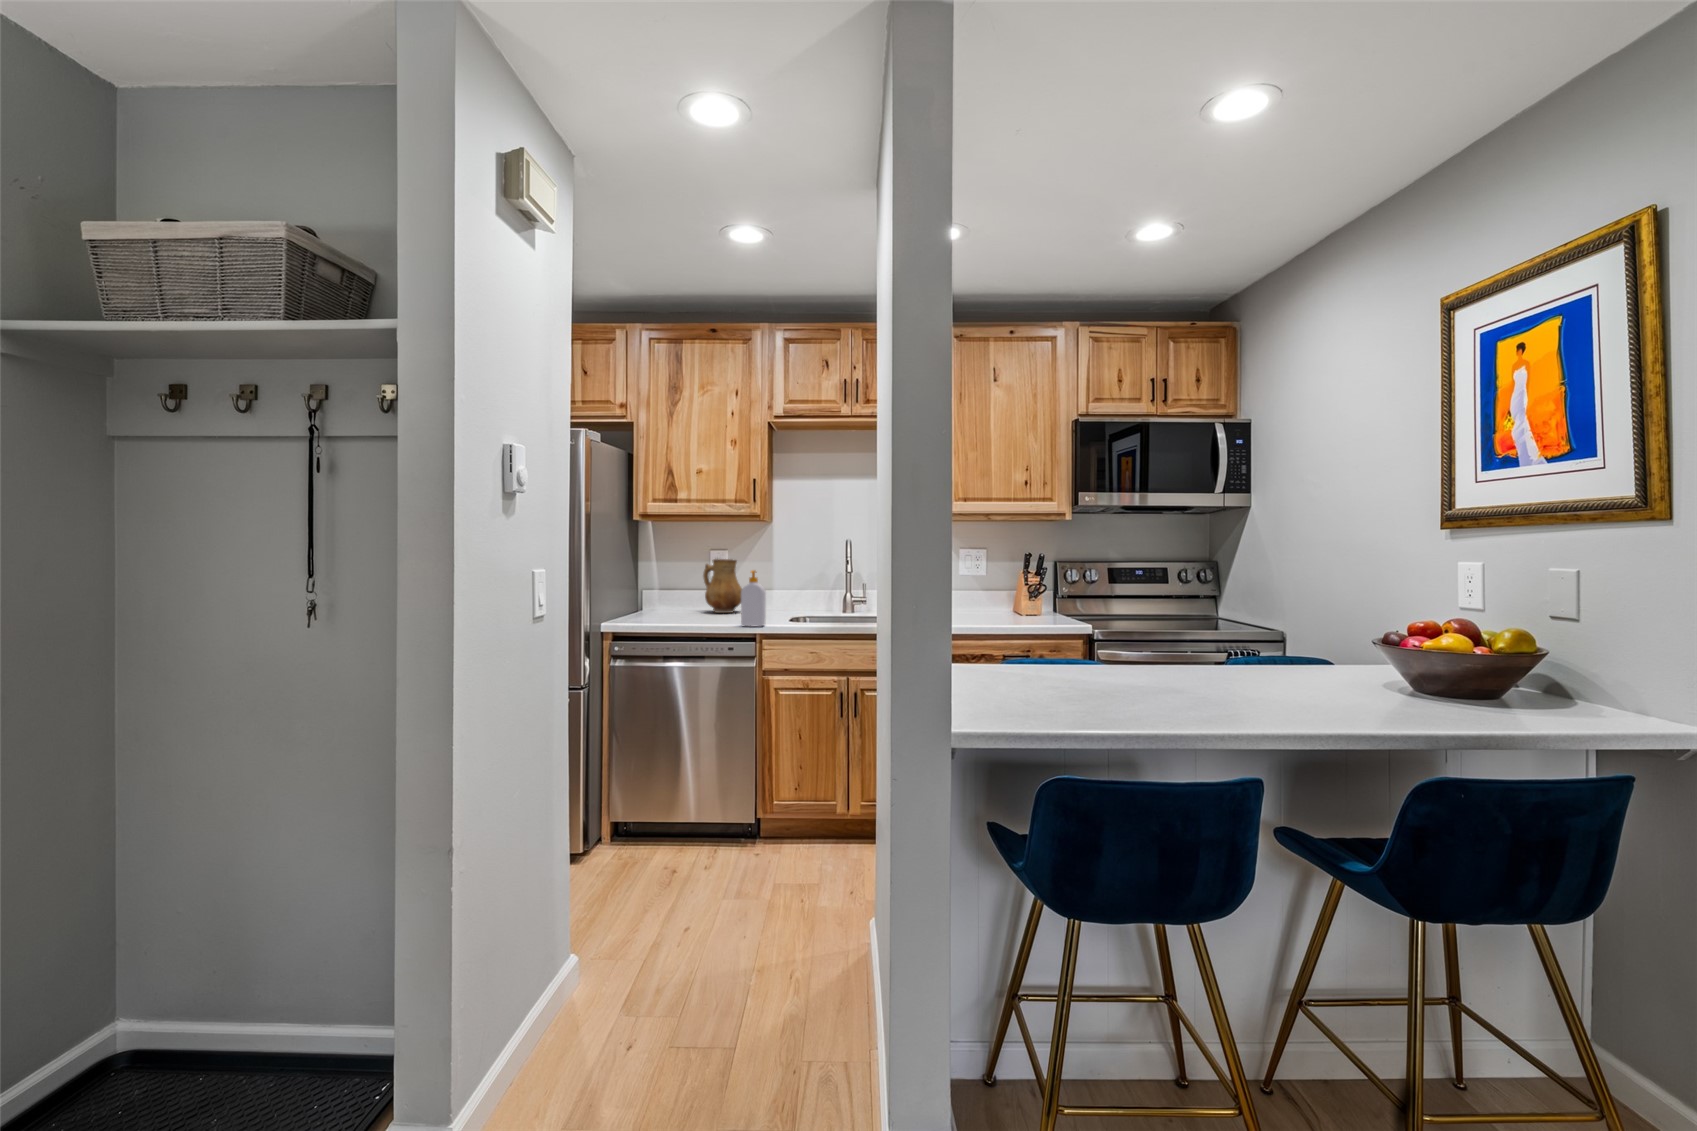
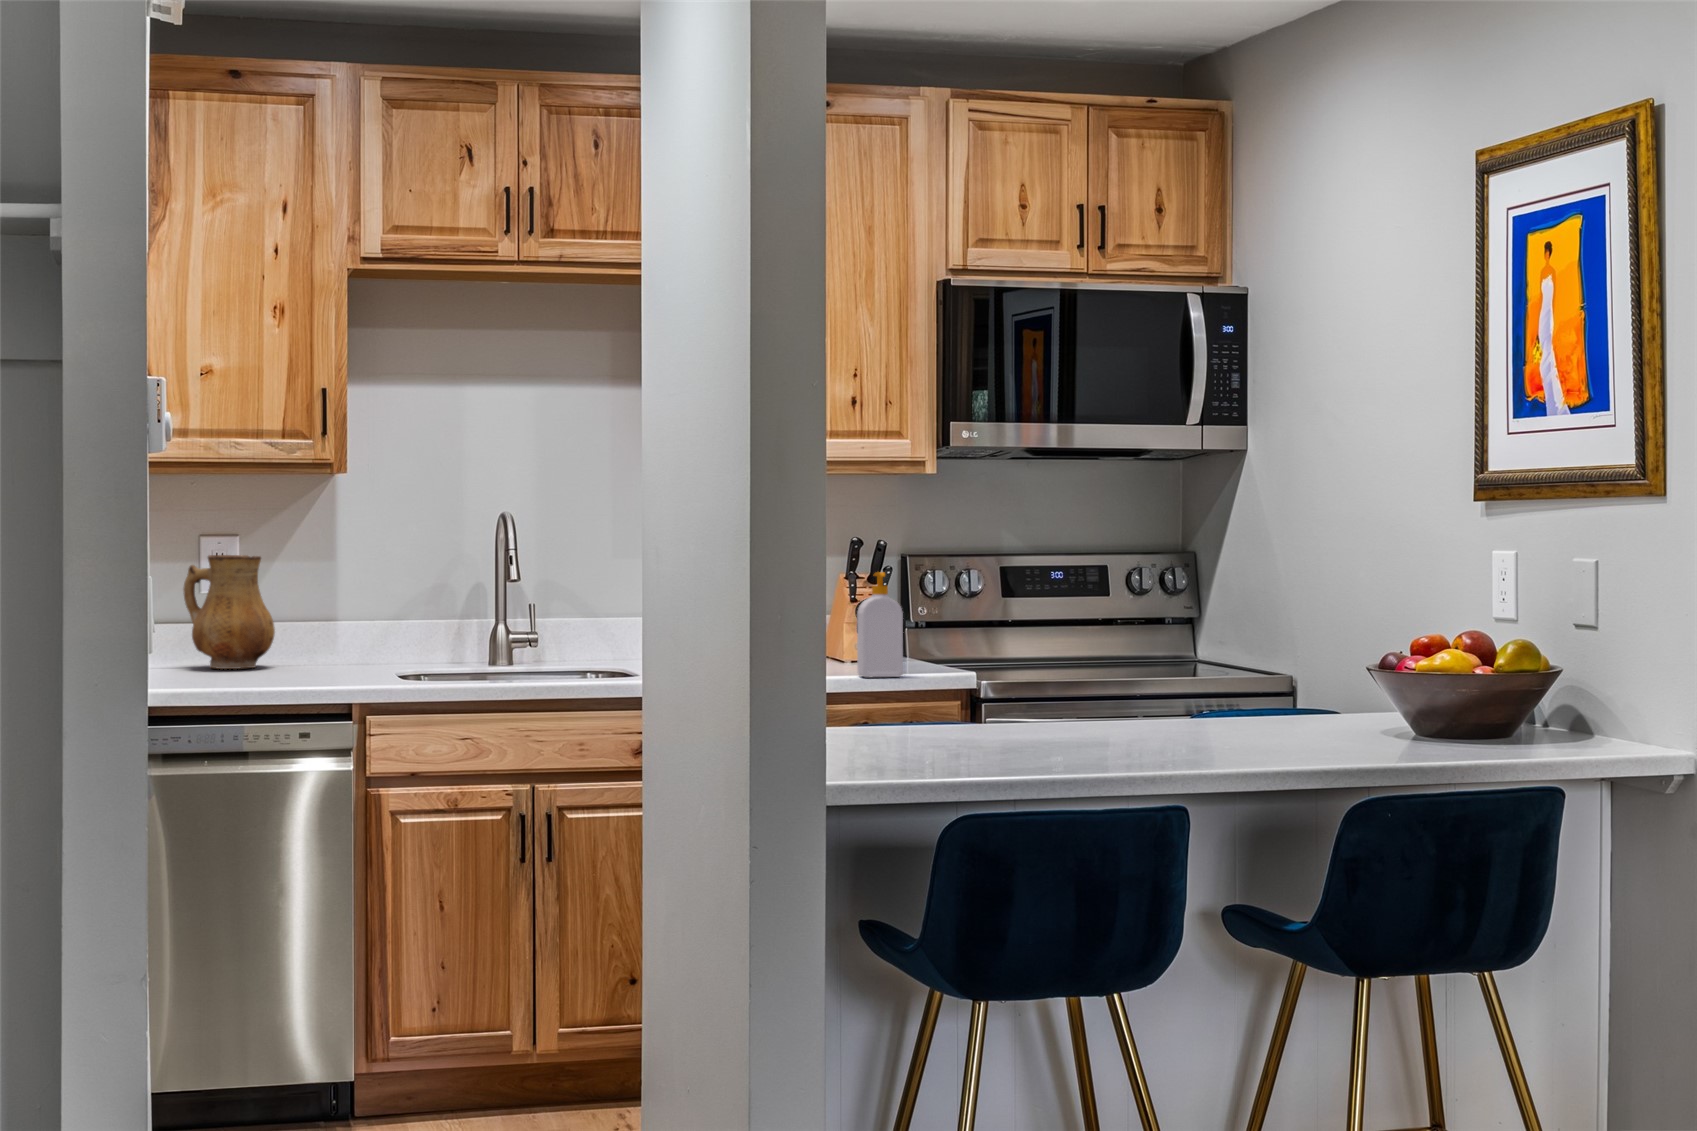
soap bottle: present [741,570,766,627] -> present [857,572,903,677]

